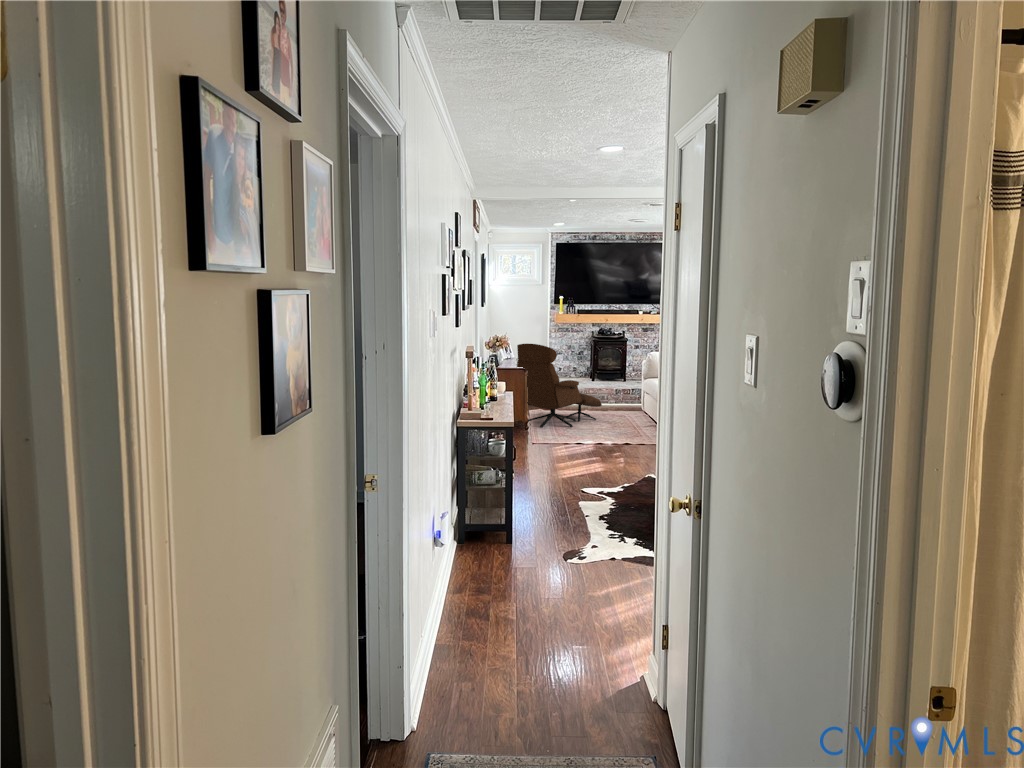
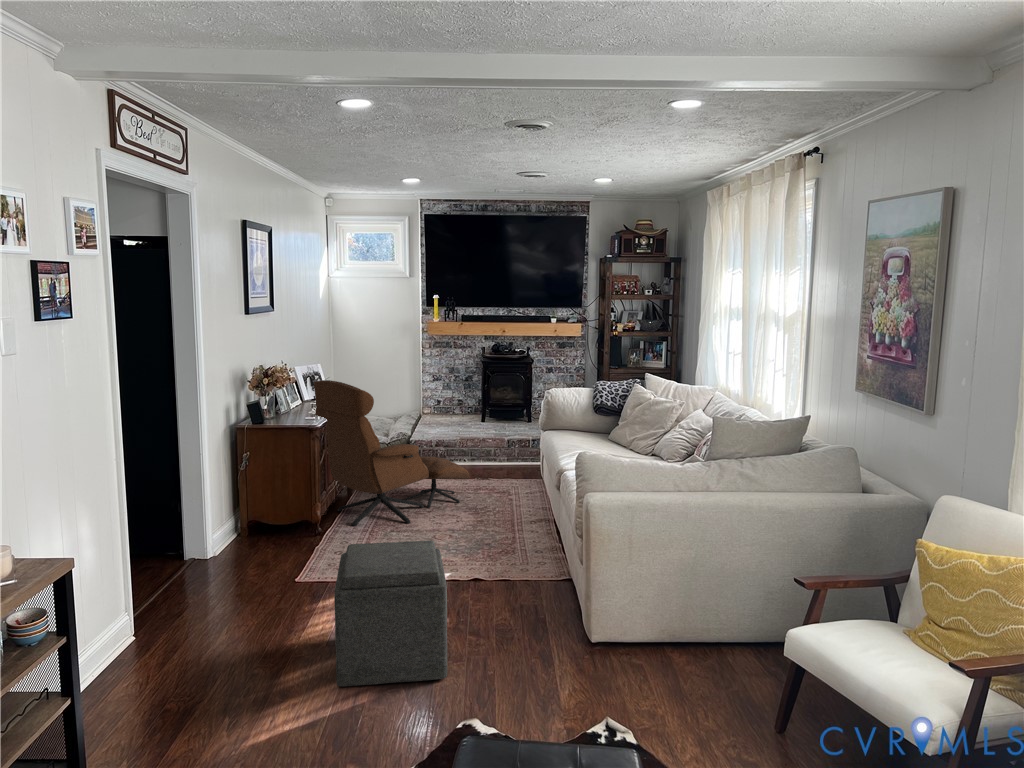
ottoman: none [571,413,630,472] -> present [334,541,447,686]

